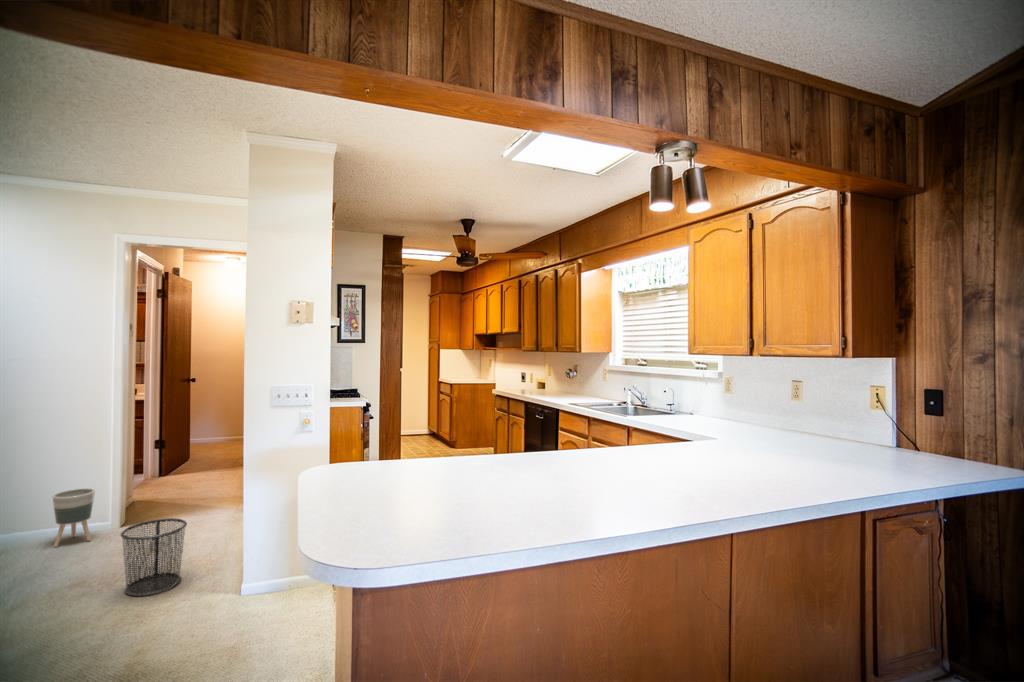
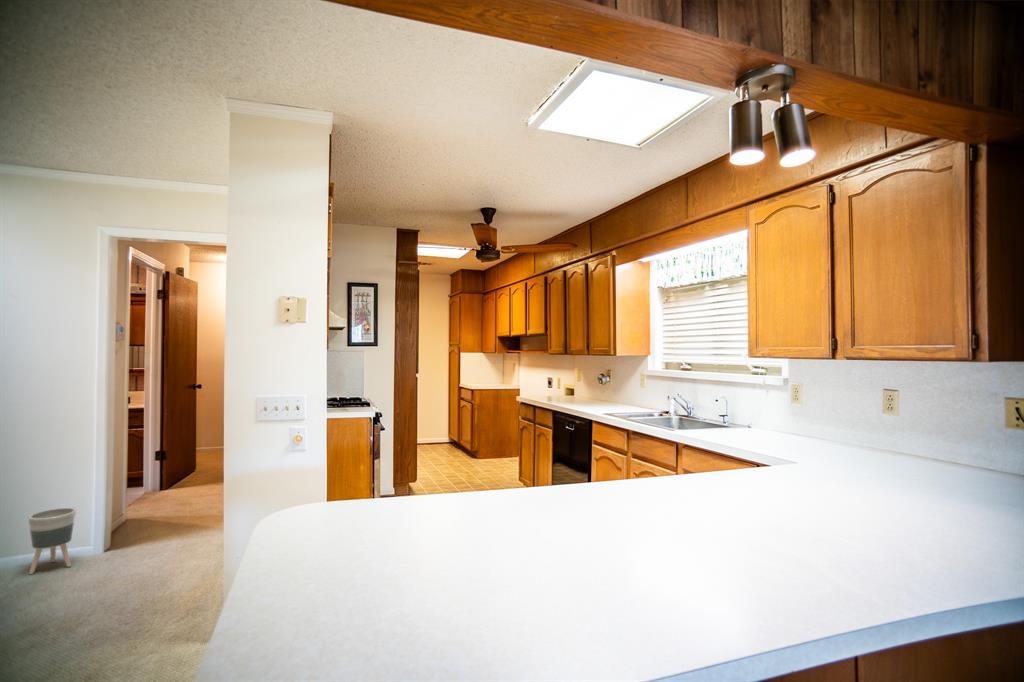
waste bin: present [121,518,187,596] -> none [89,547,167,639]

